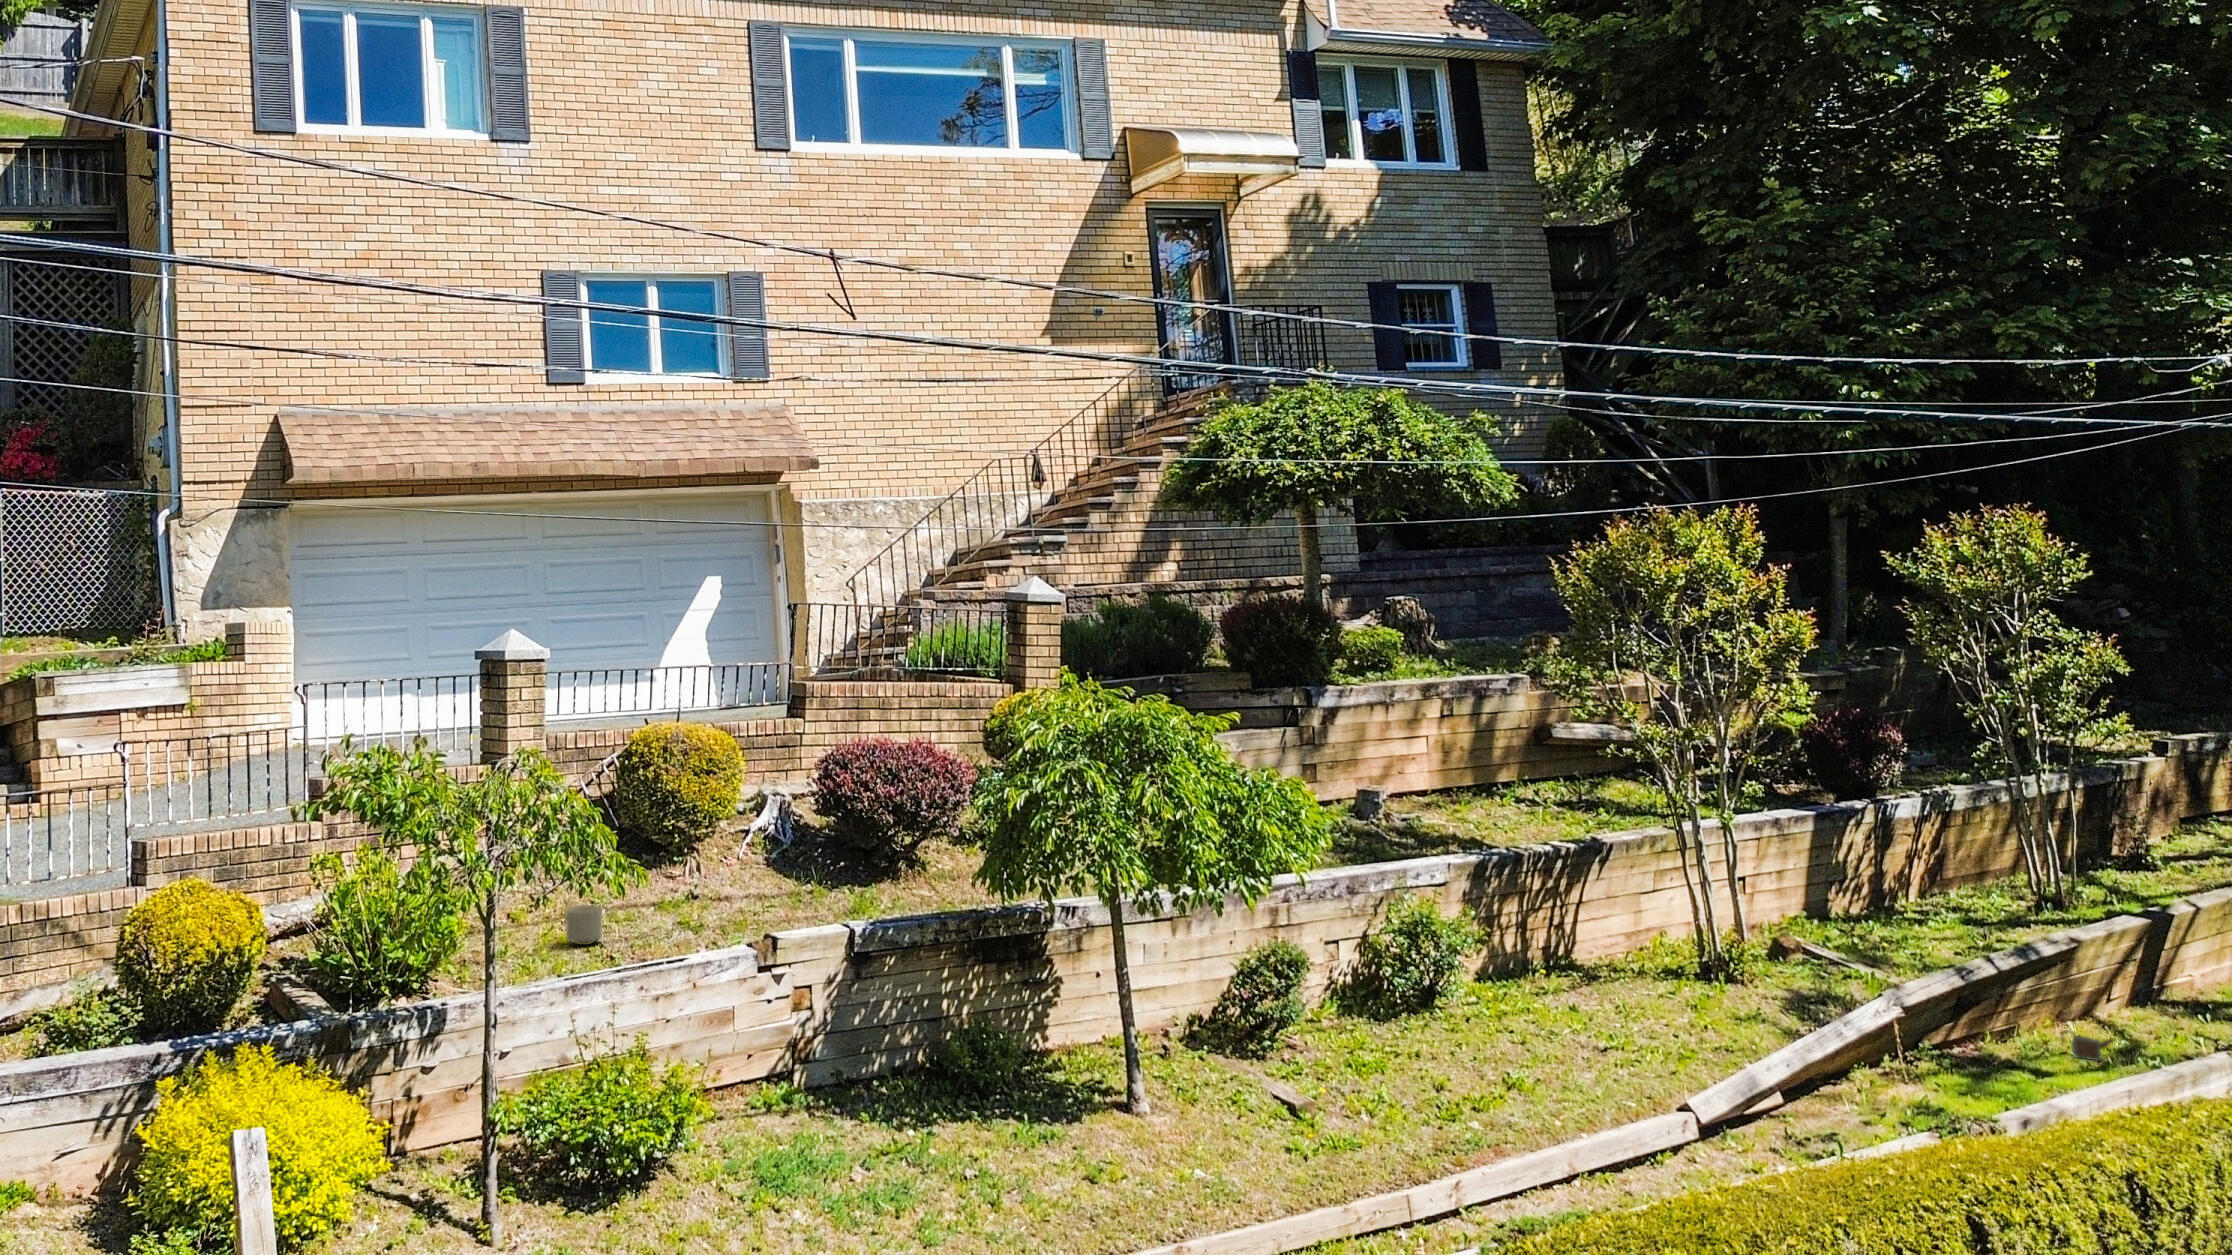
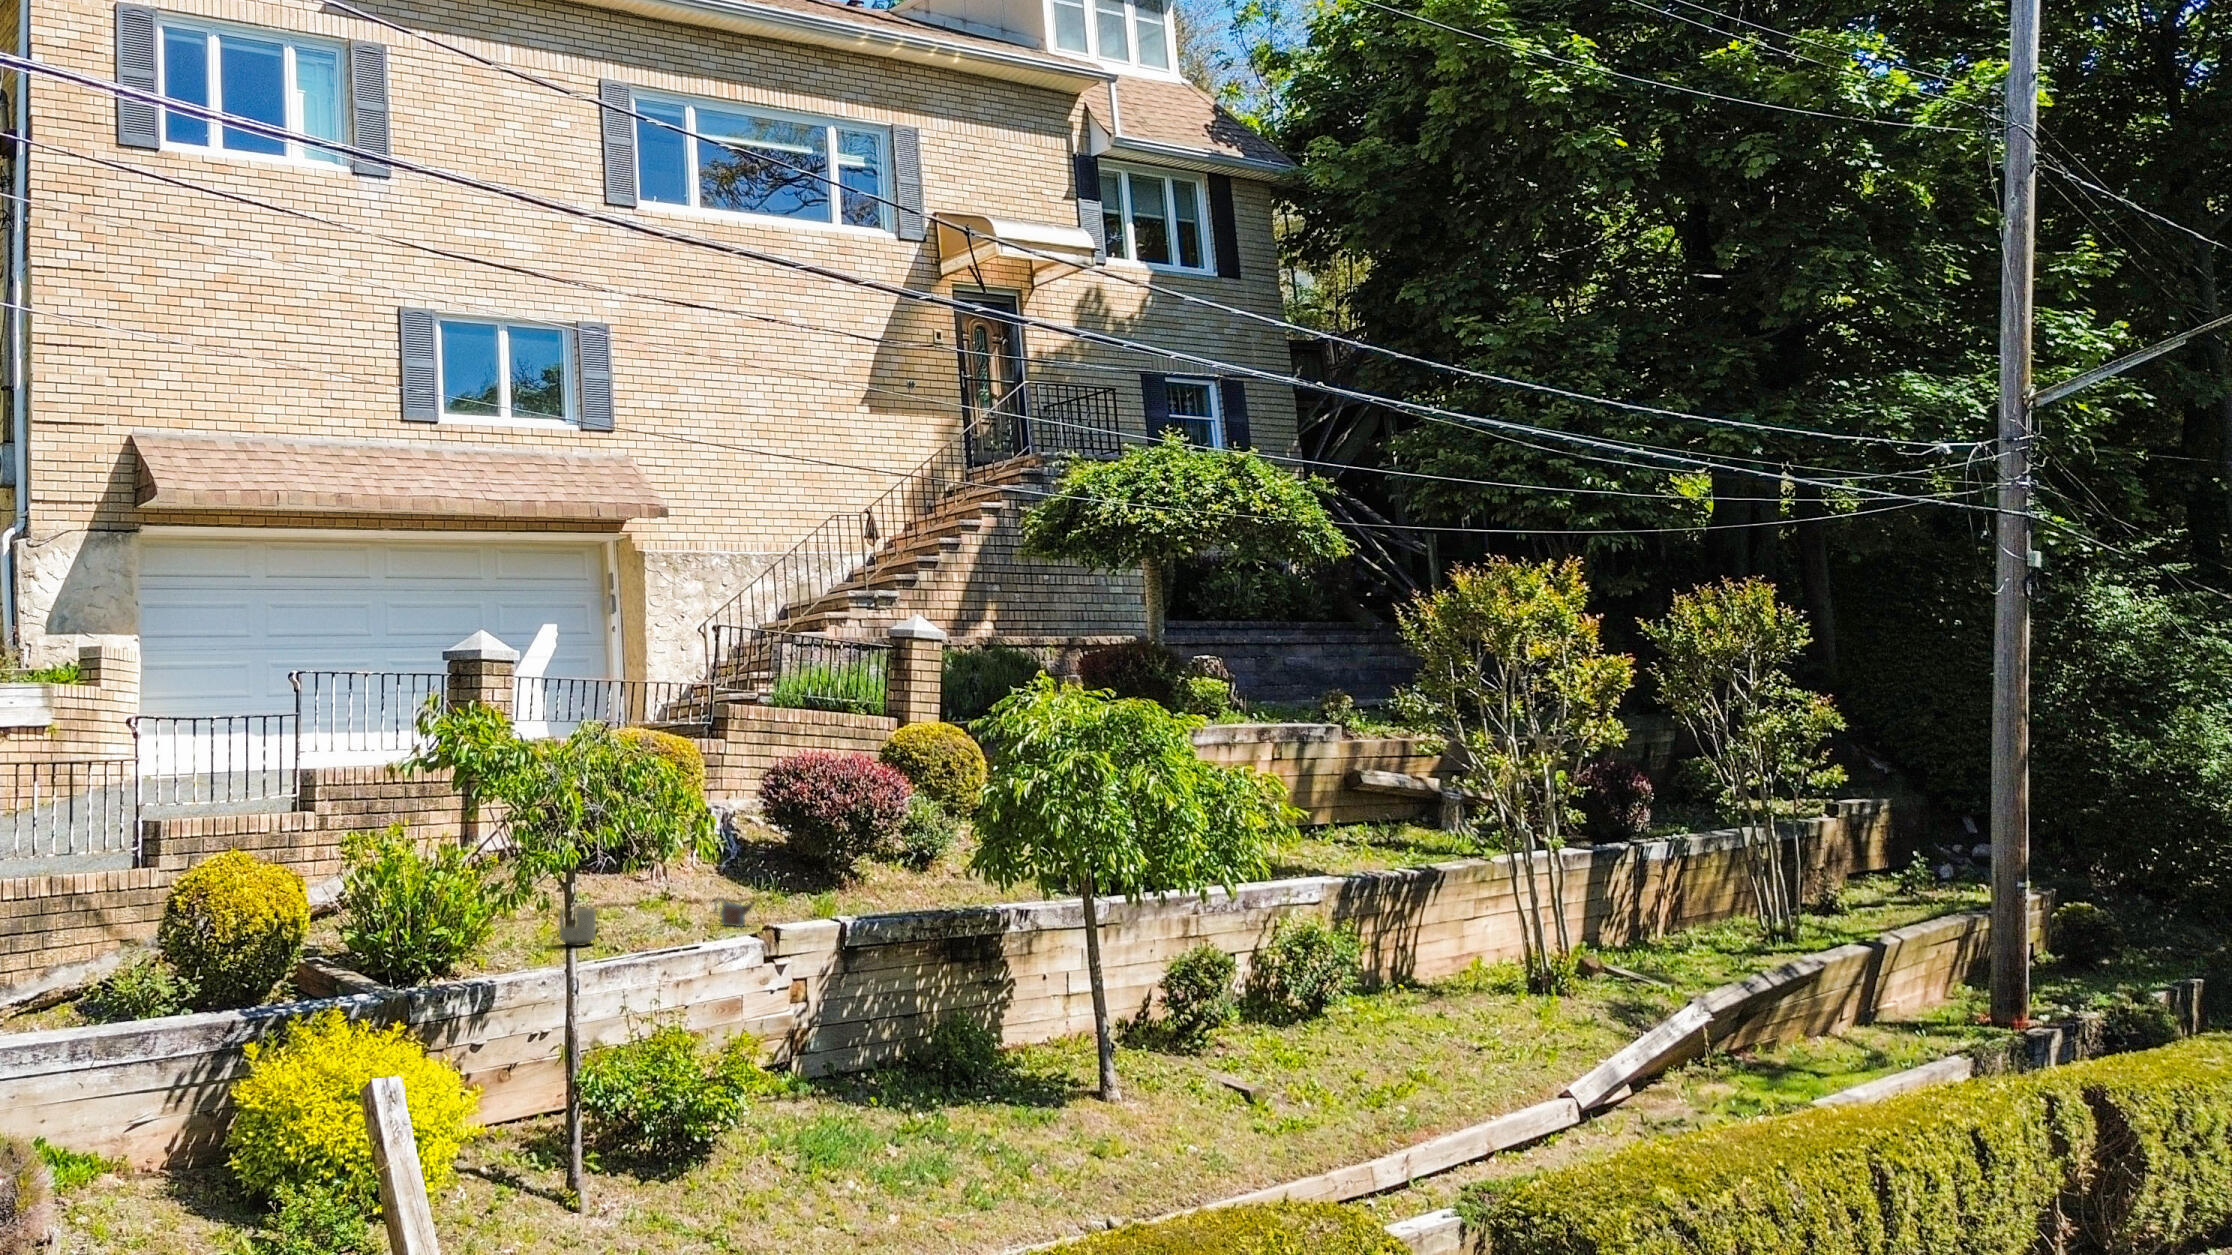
watering can: present [2061,1031,2115,1061] -> present [714,899,755,926]

